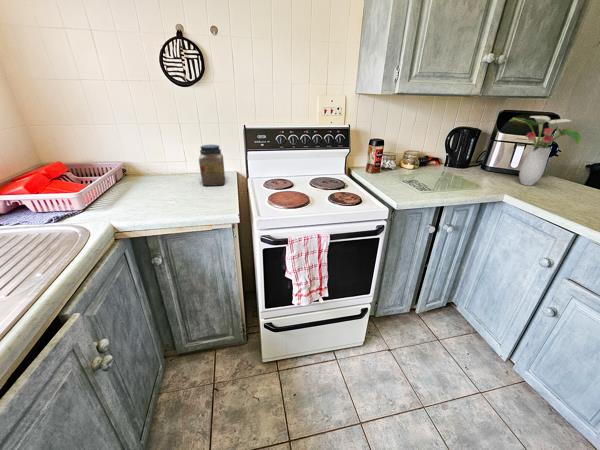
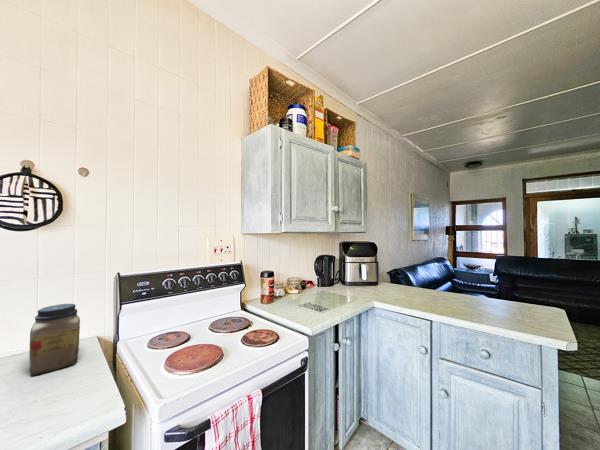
flower arrangement: present [510,116,581,185] -> none [355,244,400,292]

